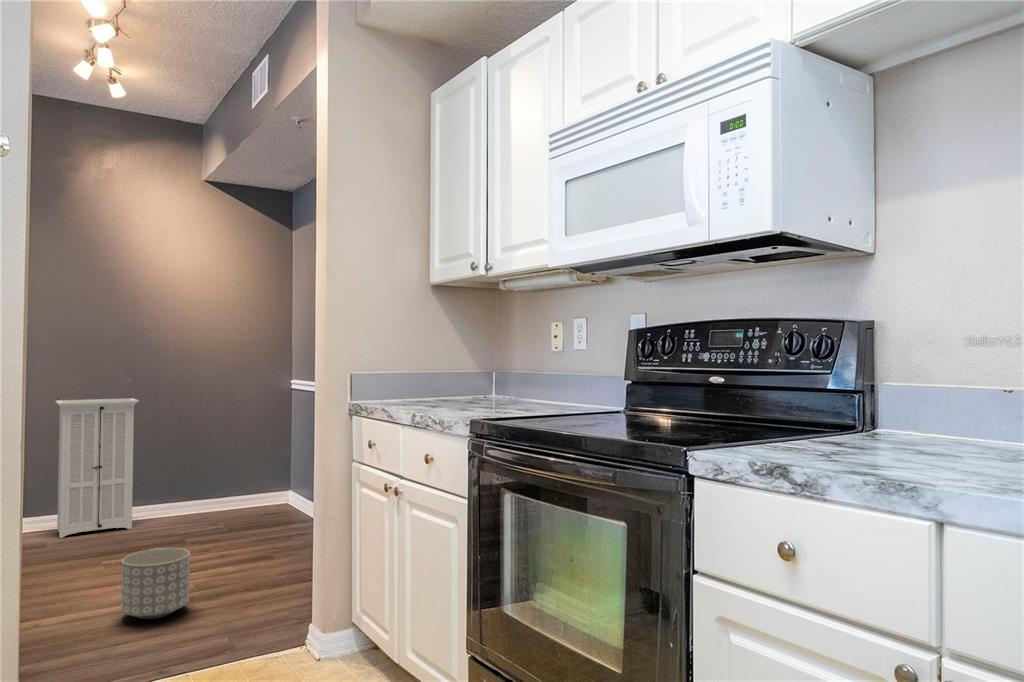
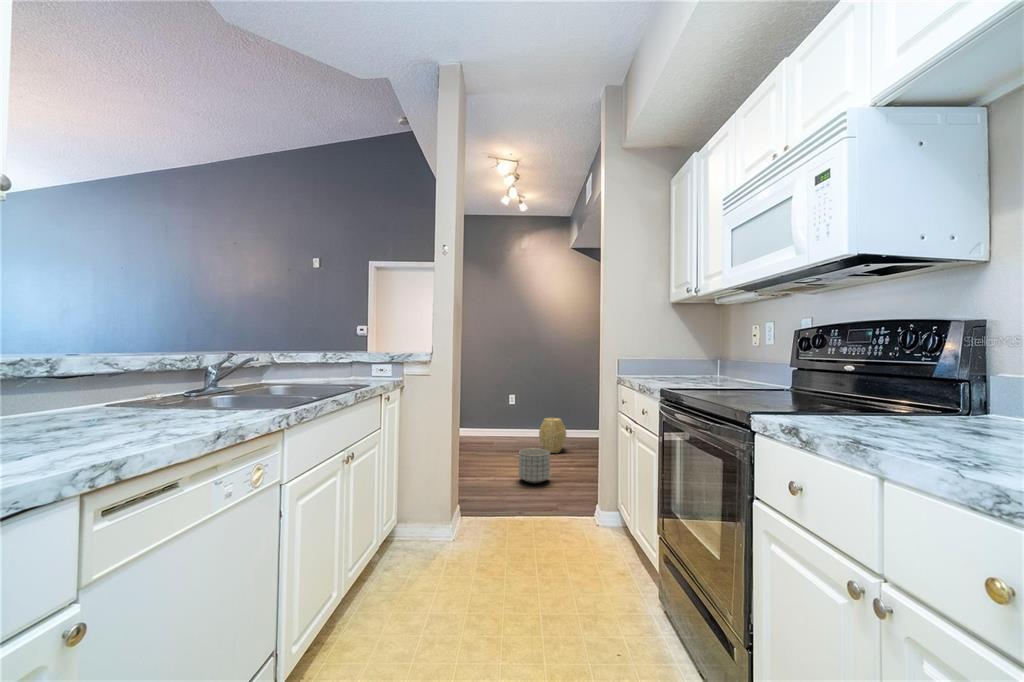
storage cabinet: present [55,397,139,538] -> none [506,370,541,439]
woven basket: none [142,484,199,552] -> present [539,417,566,453]

